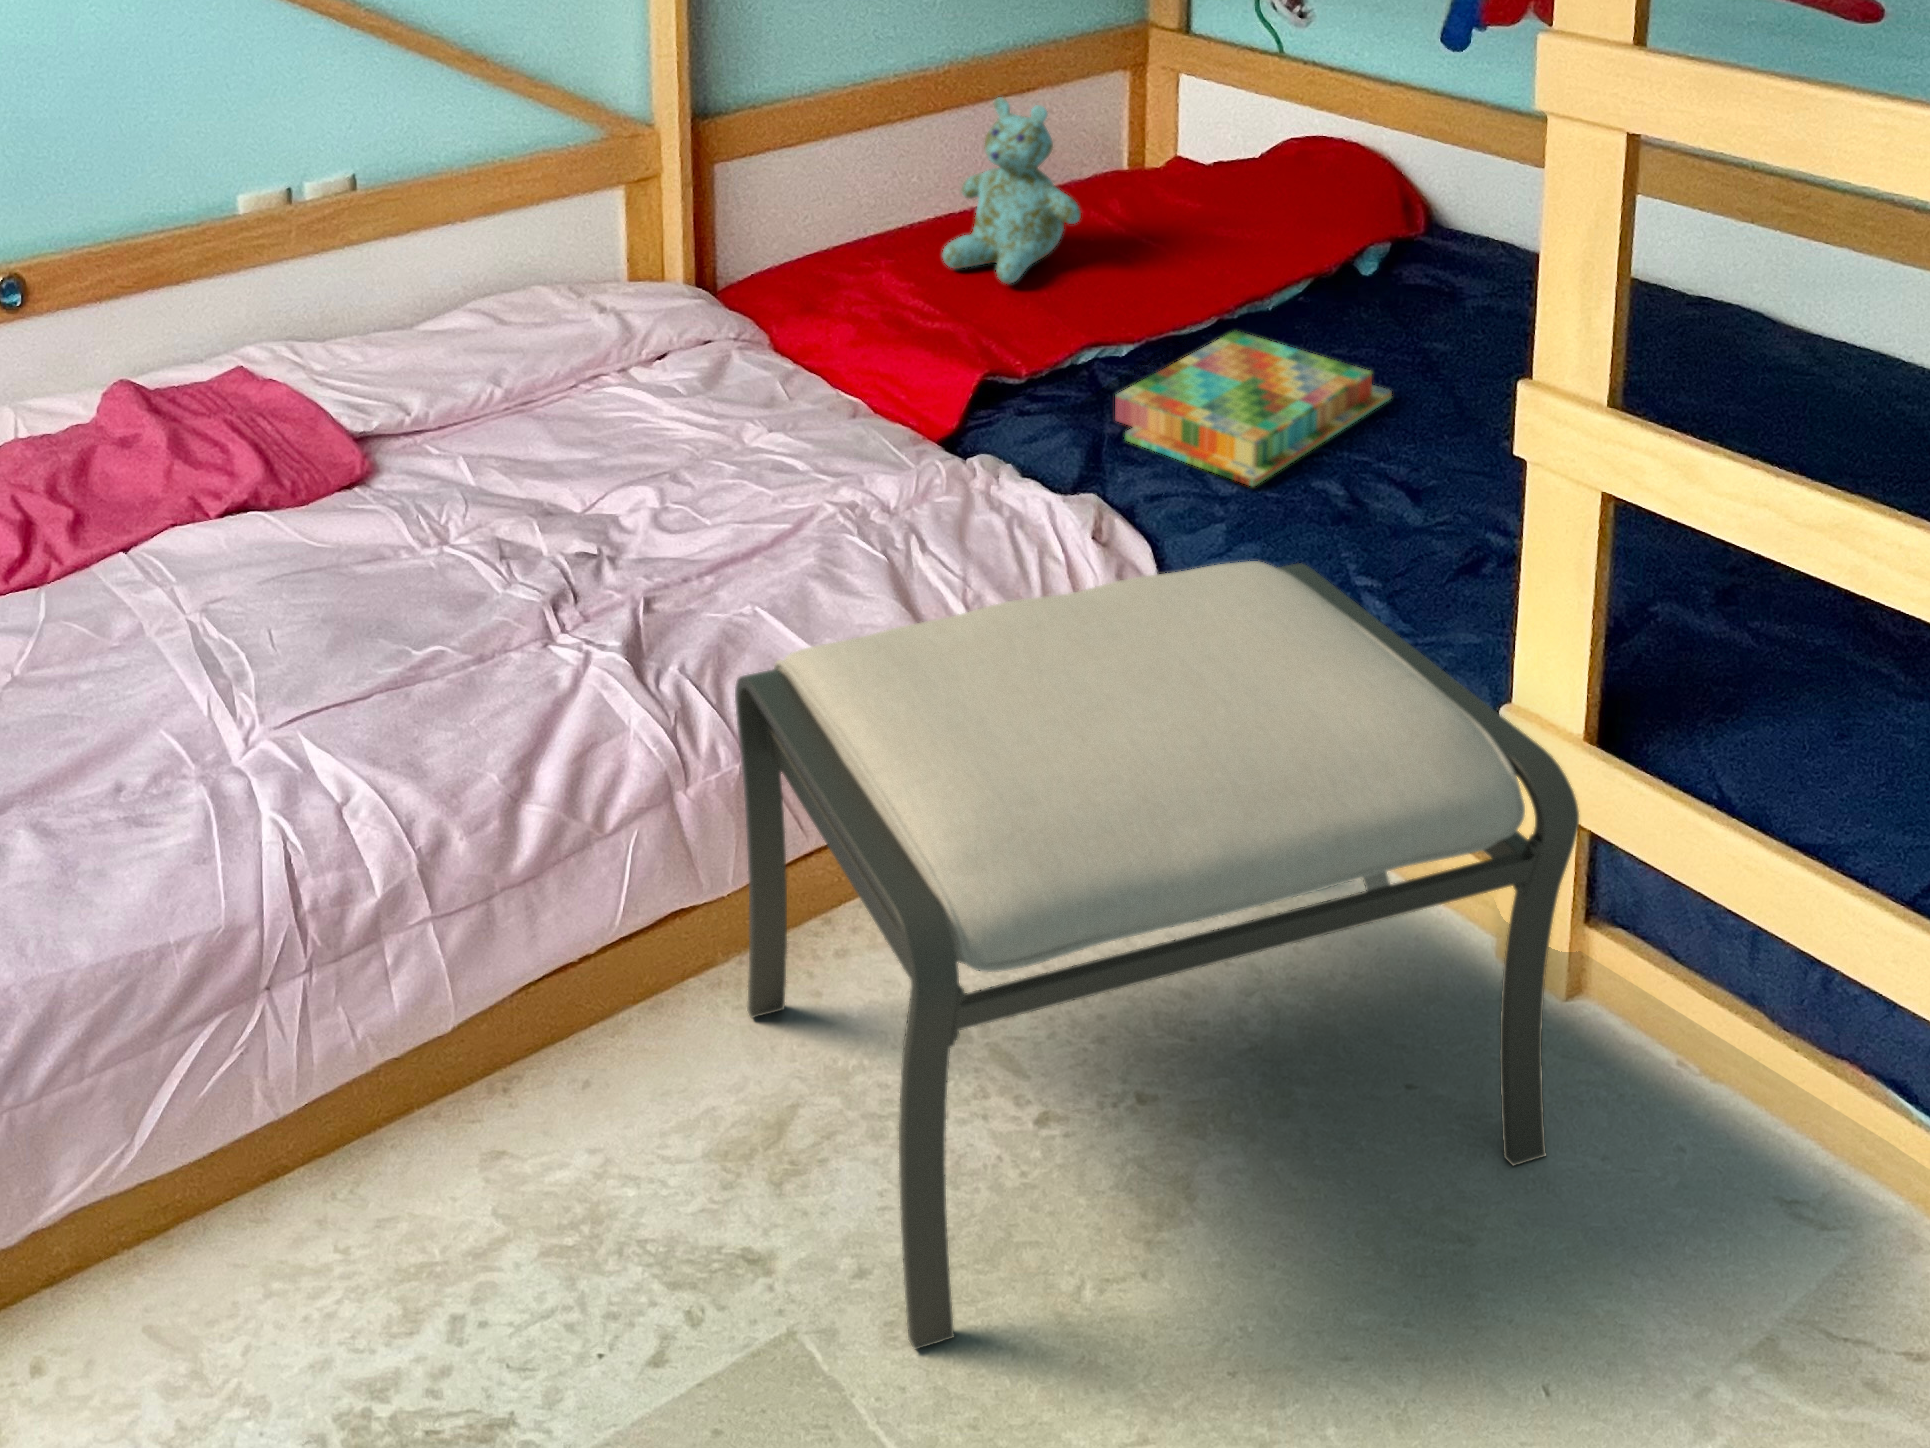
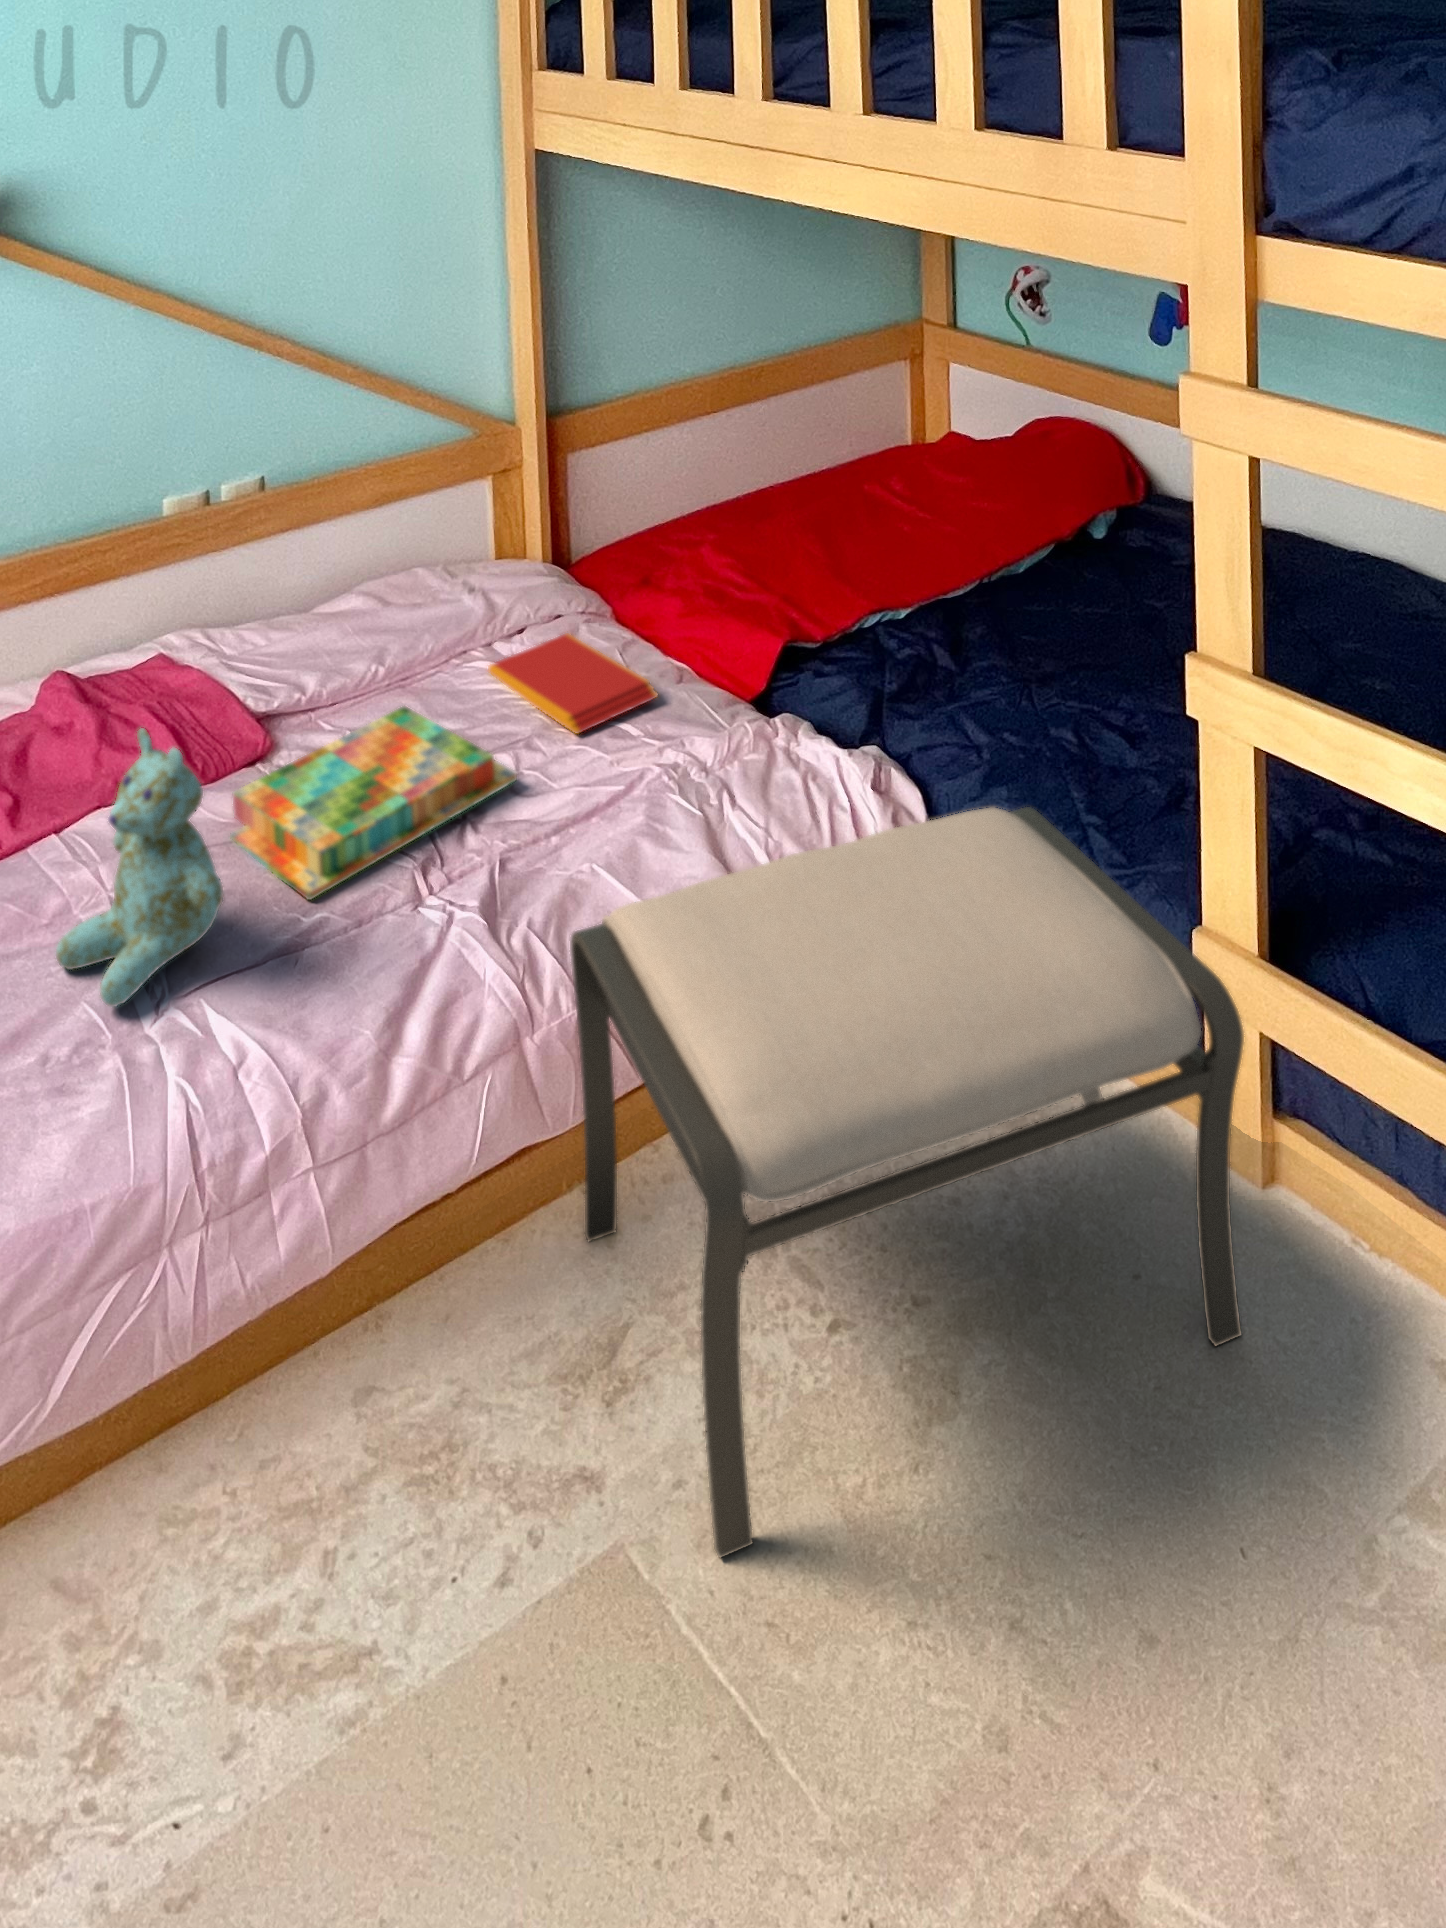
stuffed bear: present [943,97,1081,284] -> present [56,729,223,1006]
board game: present [1115,331,1392,486] -> present [231,706,517,900]
book: none [624,367,831,475] -> present [488,634,657,733]

